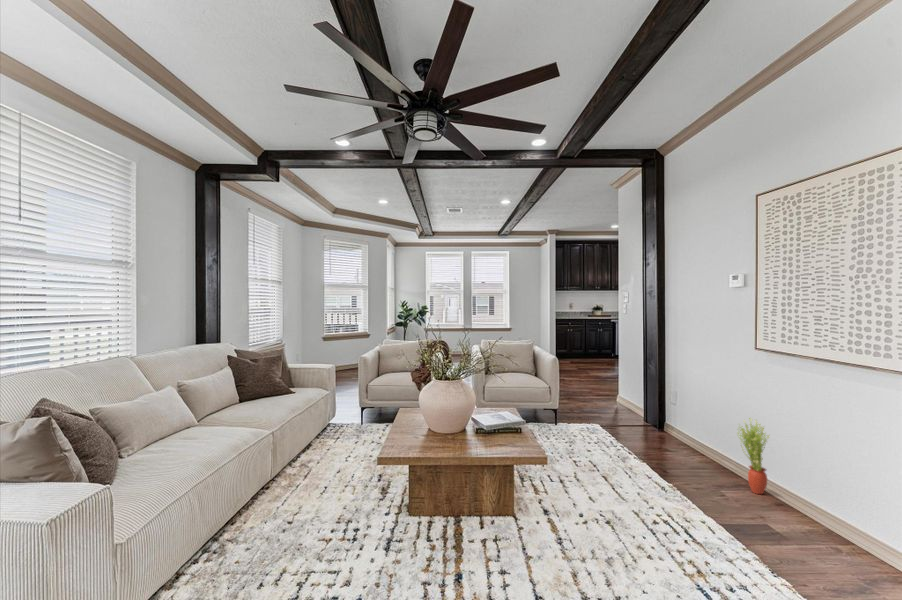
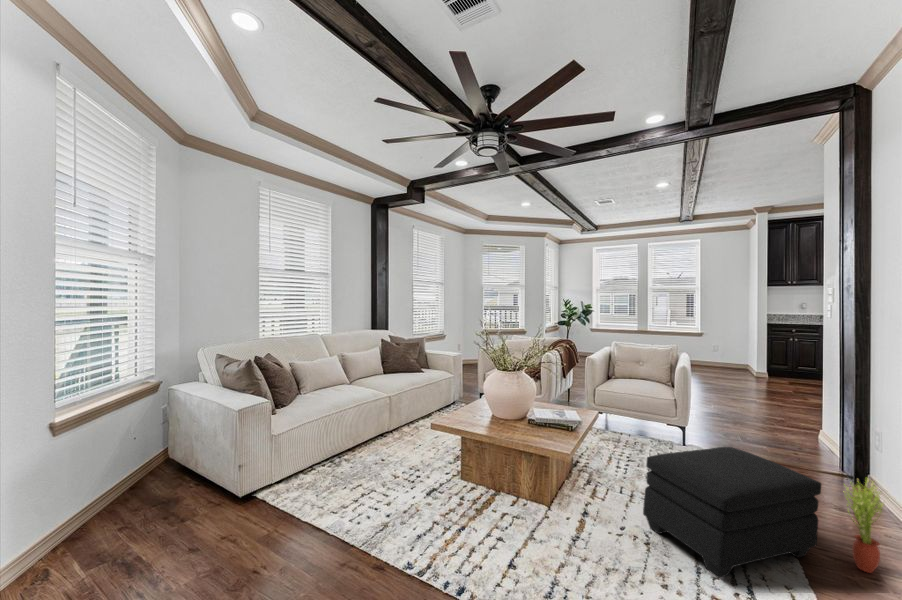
ottoman: none [608,415,730,537] -> present [643,447,821,578]

